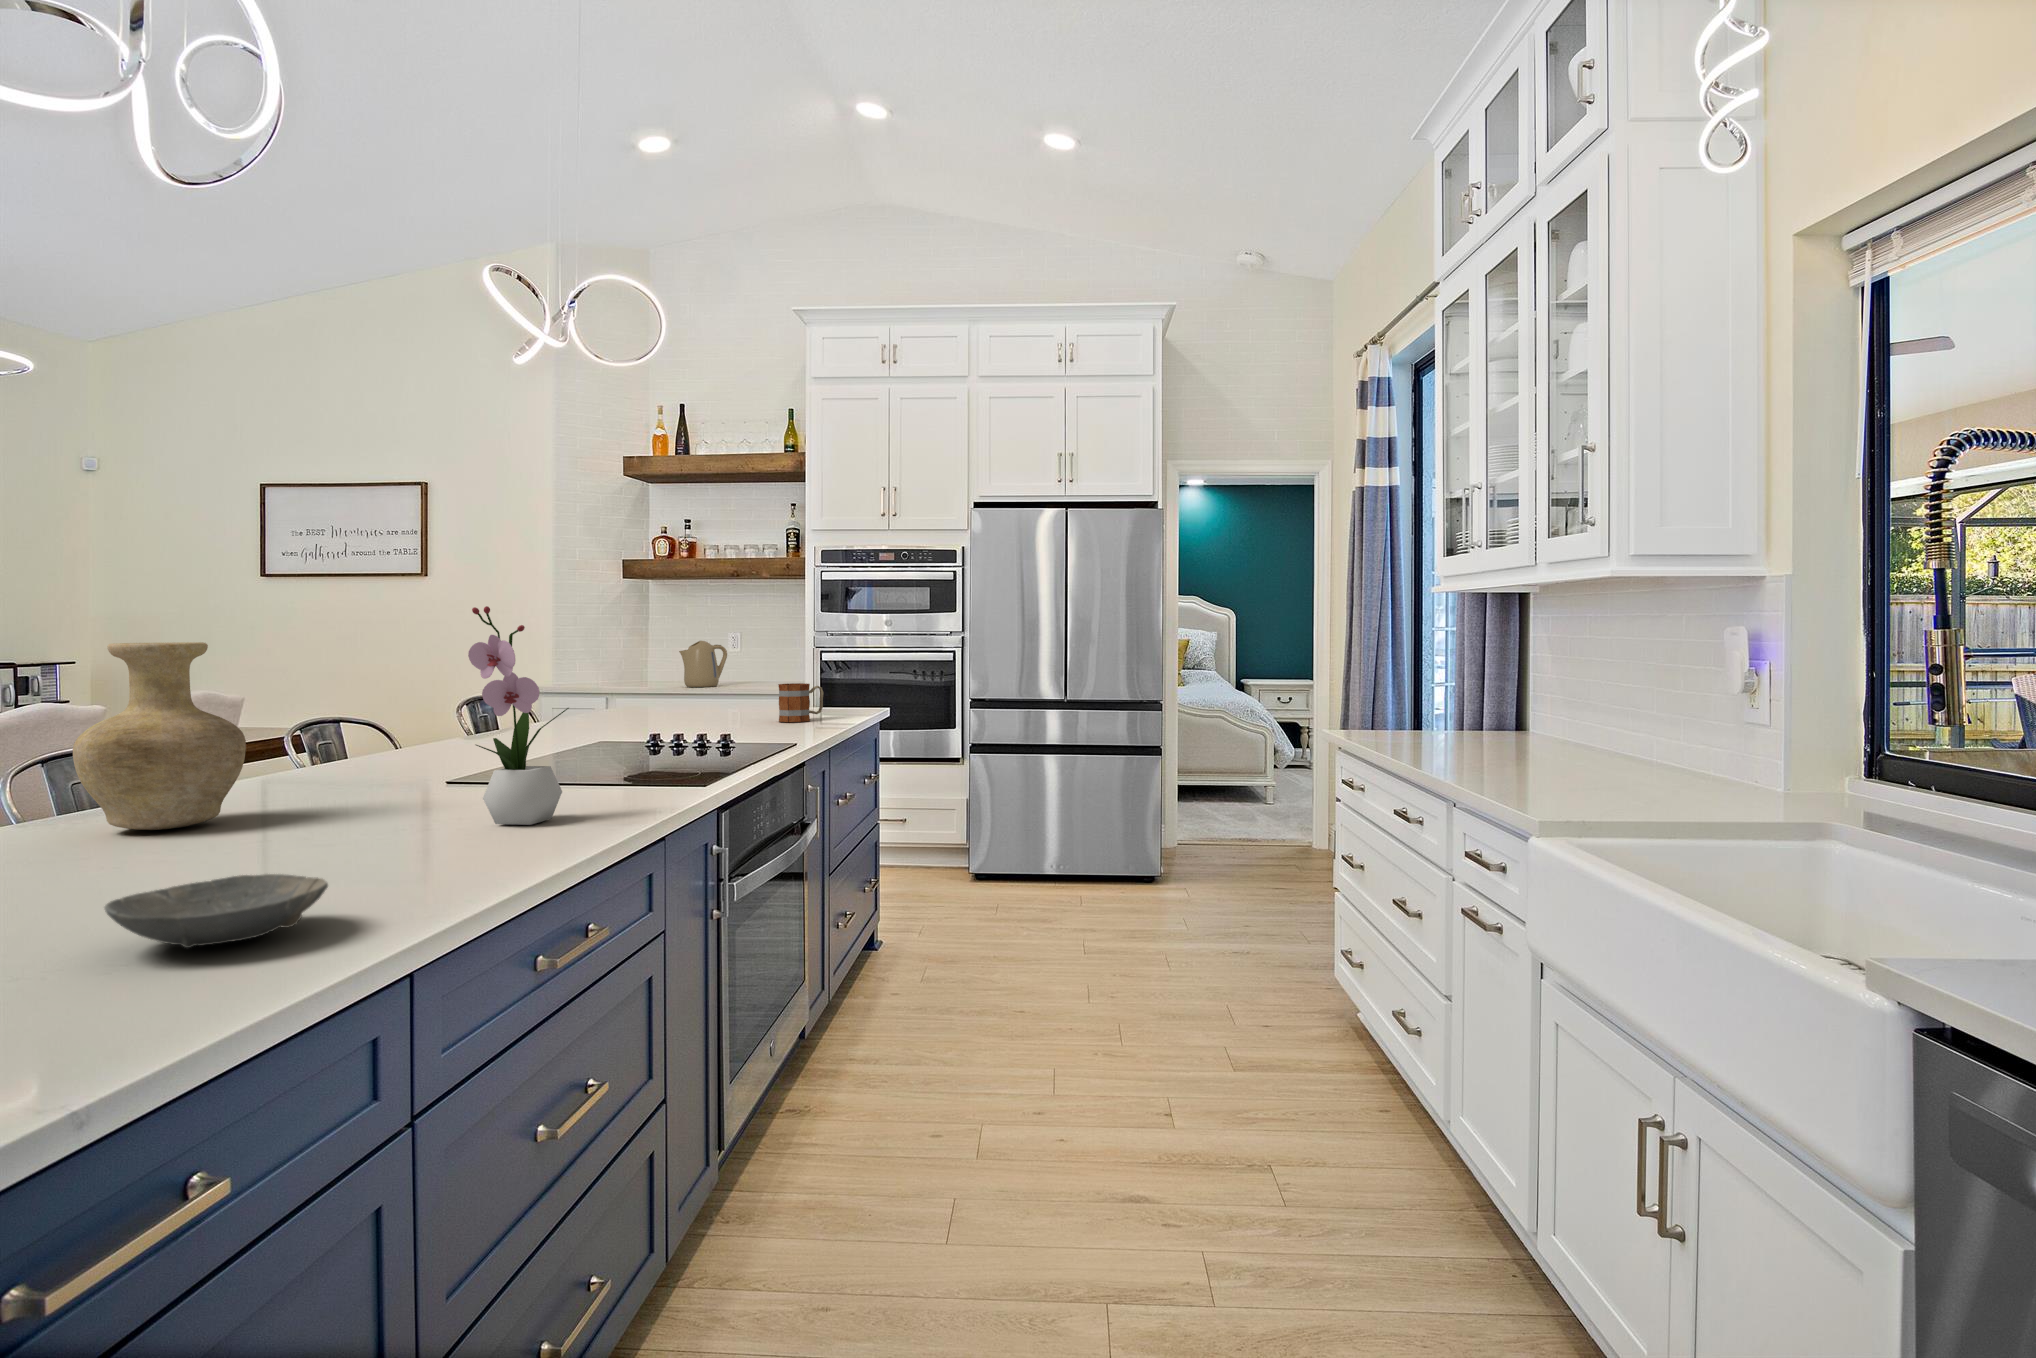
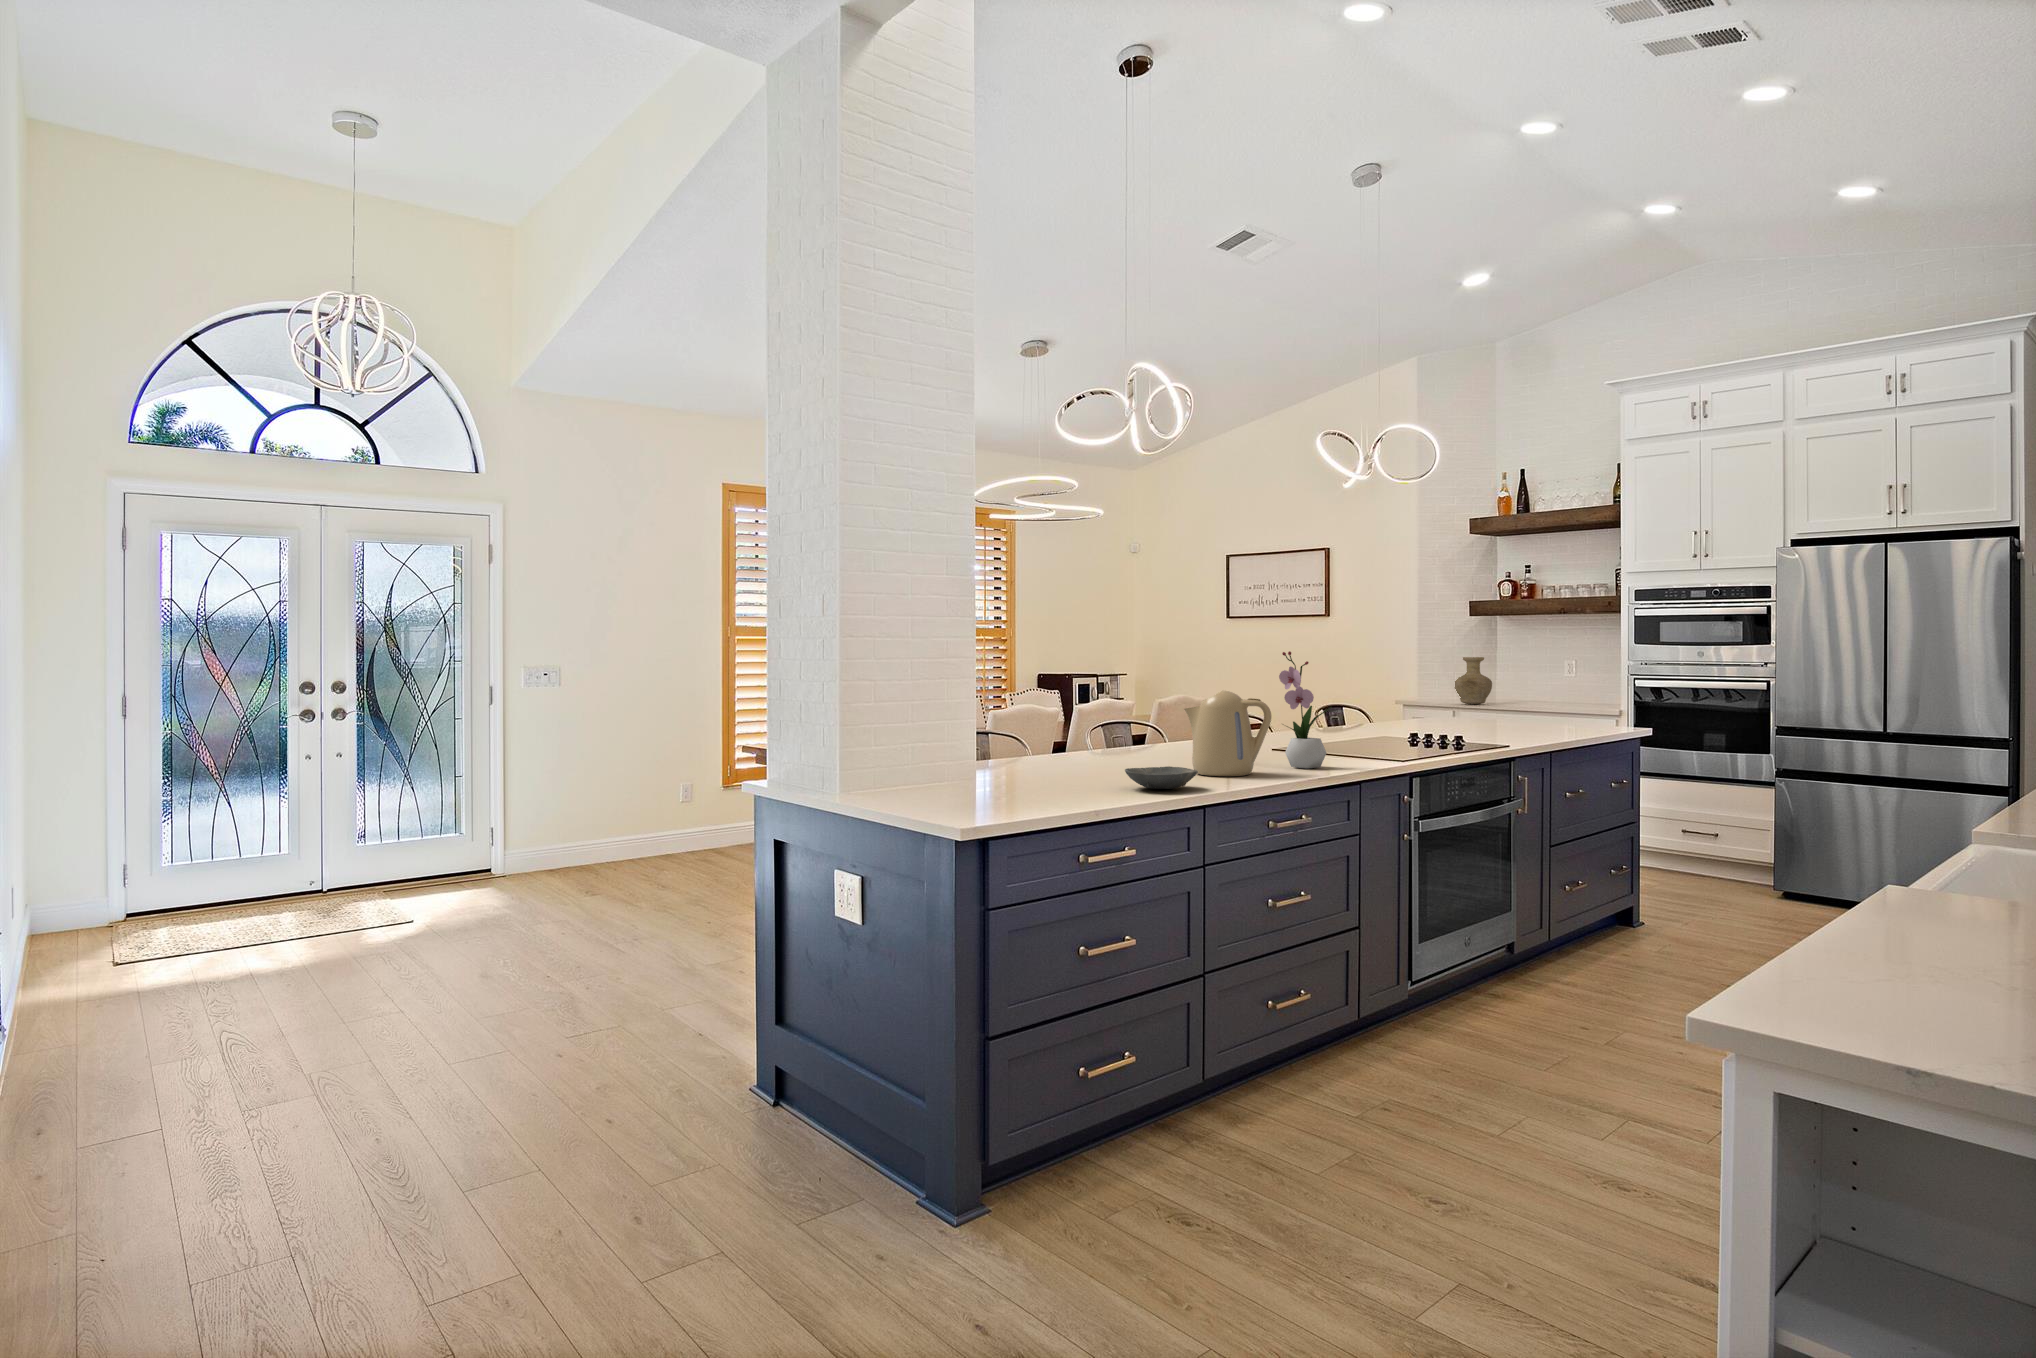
kettle: present [679,641,727,687] -> present [1184,690,1271,776]
vase: present [73,642,246,830] -> present [1455,657,1492,704]
mug: present [778,683,823,722] -> none [1545,703,1586,733]

